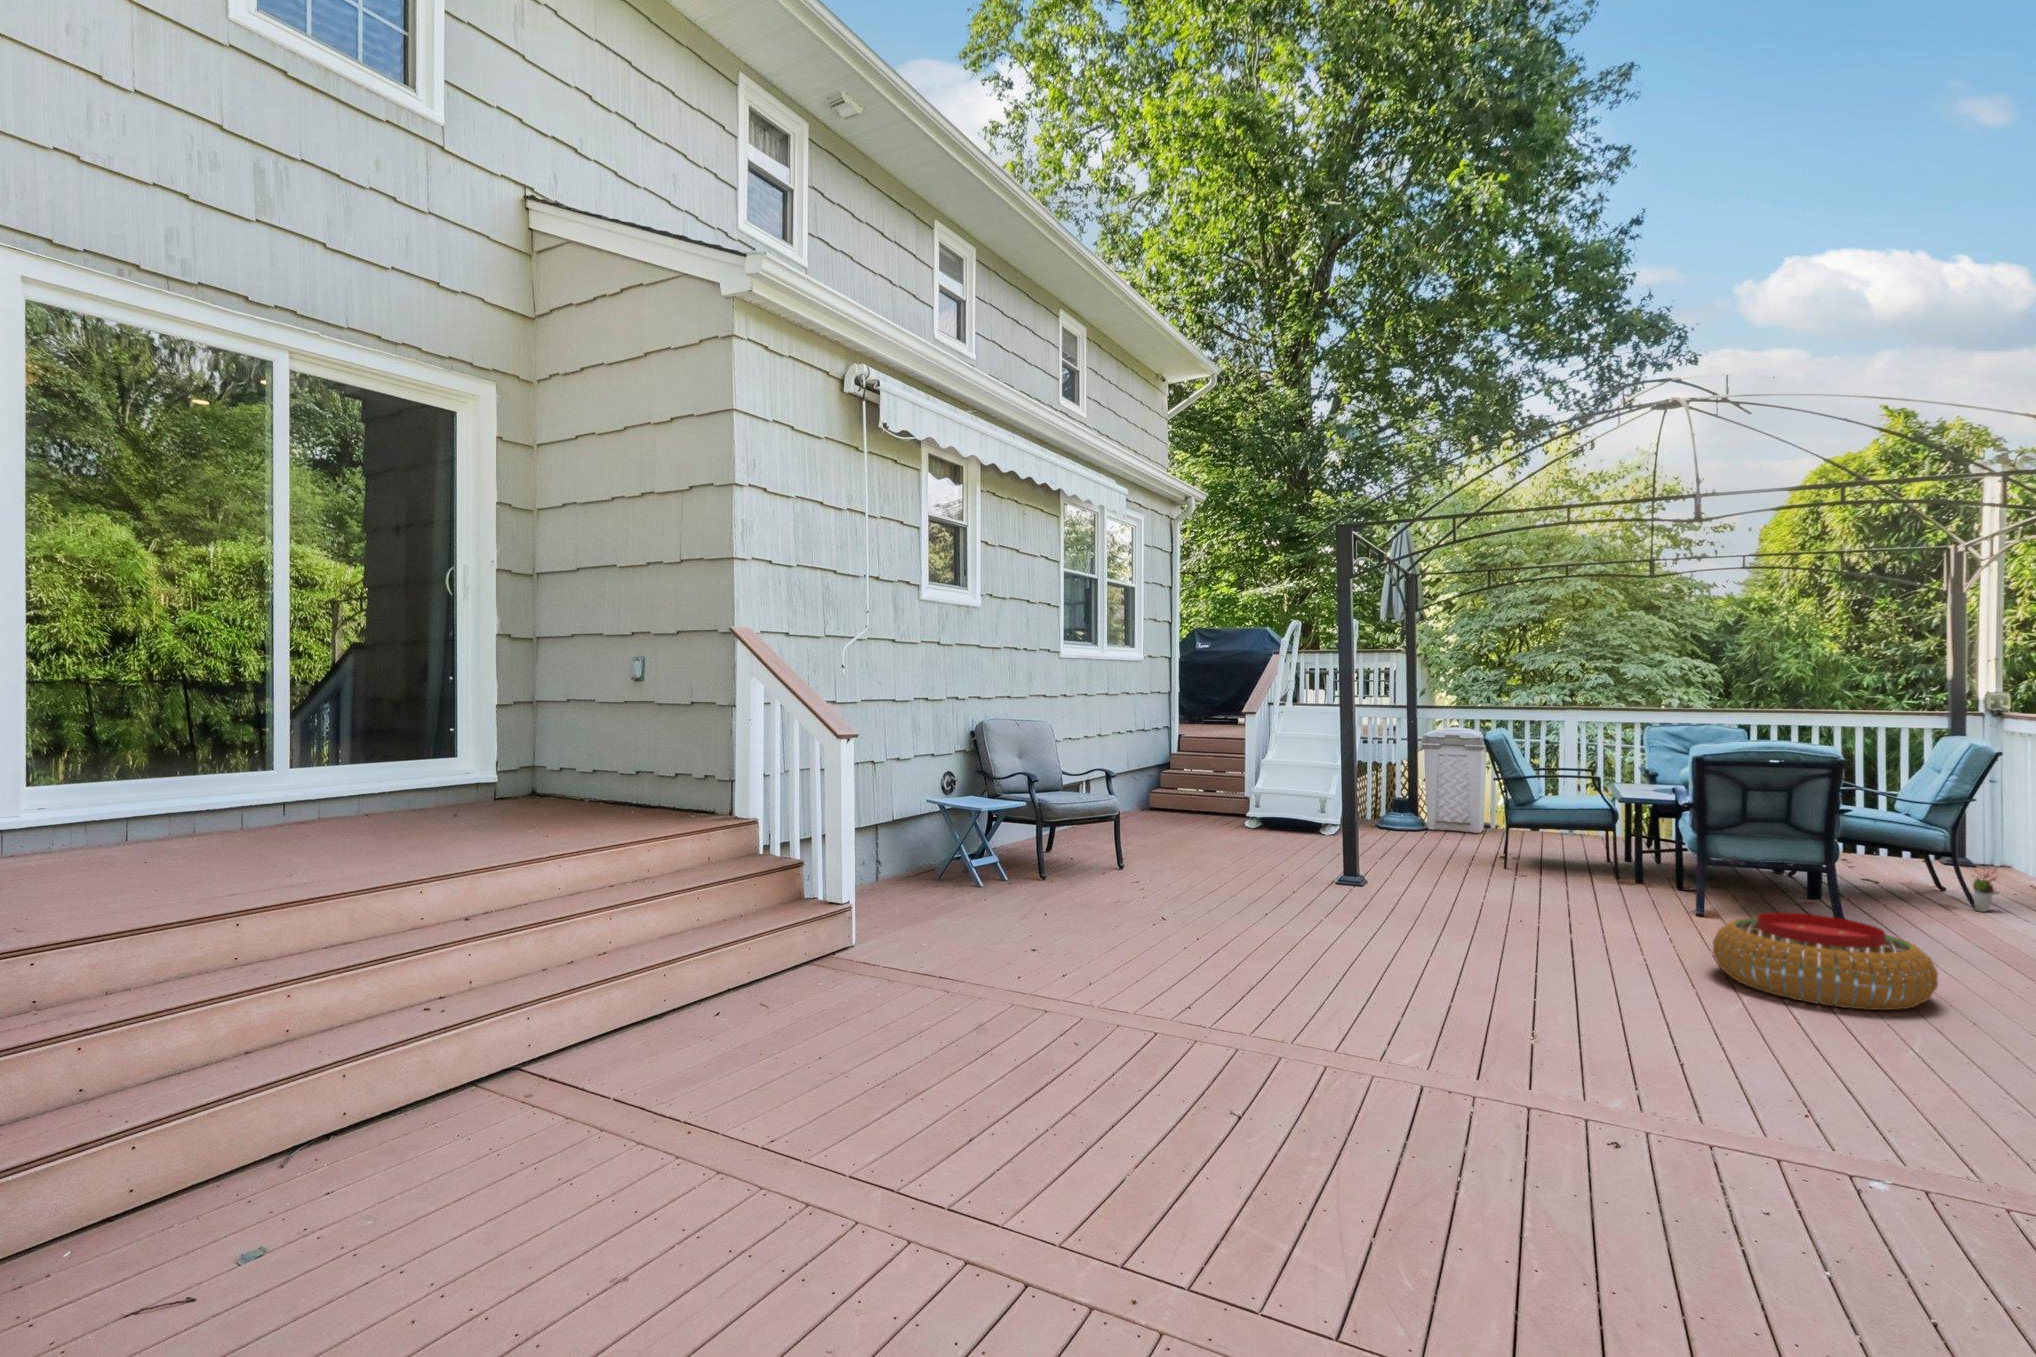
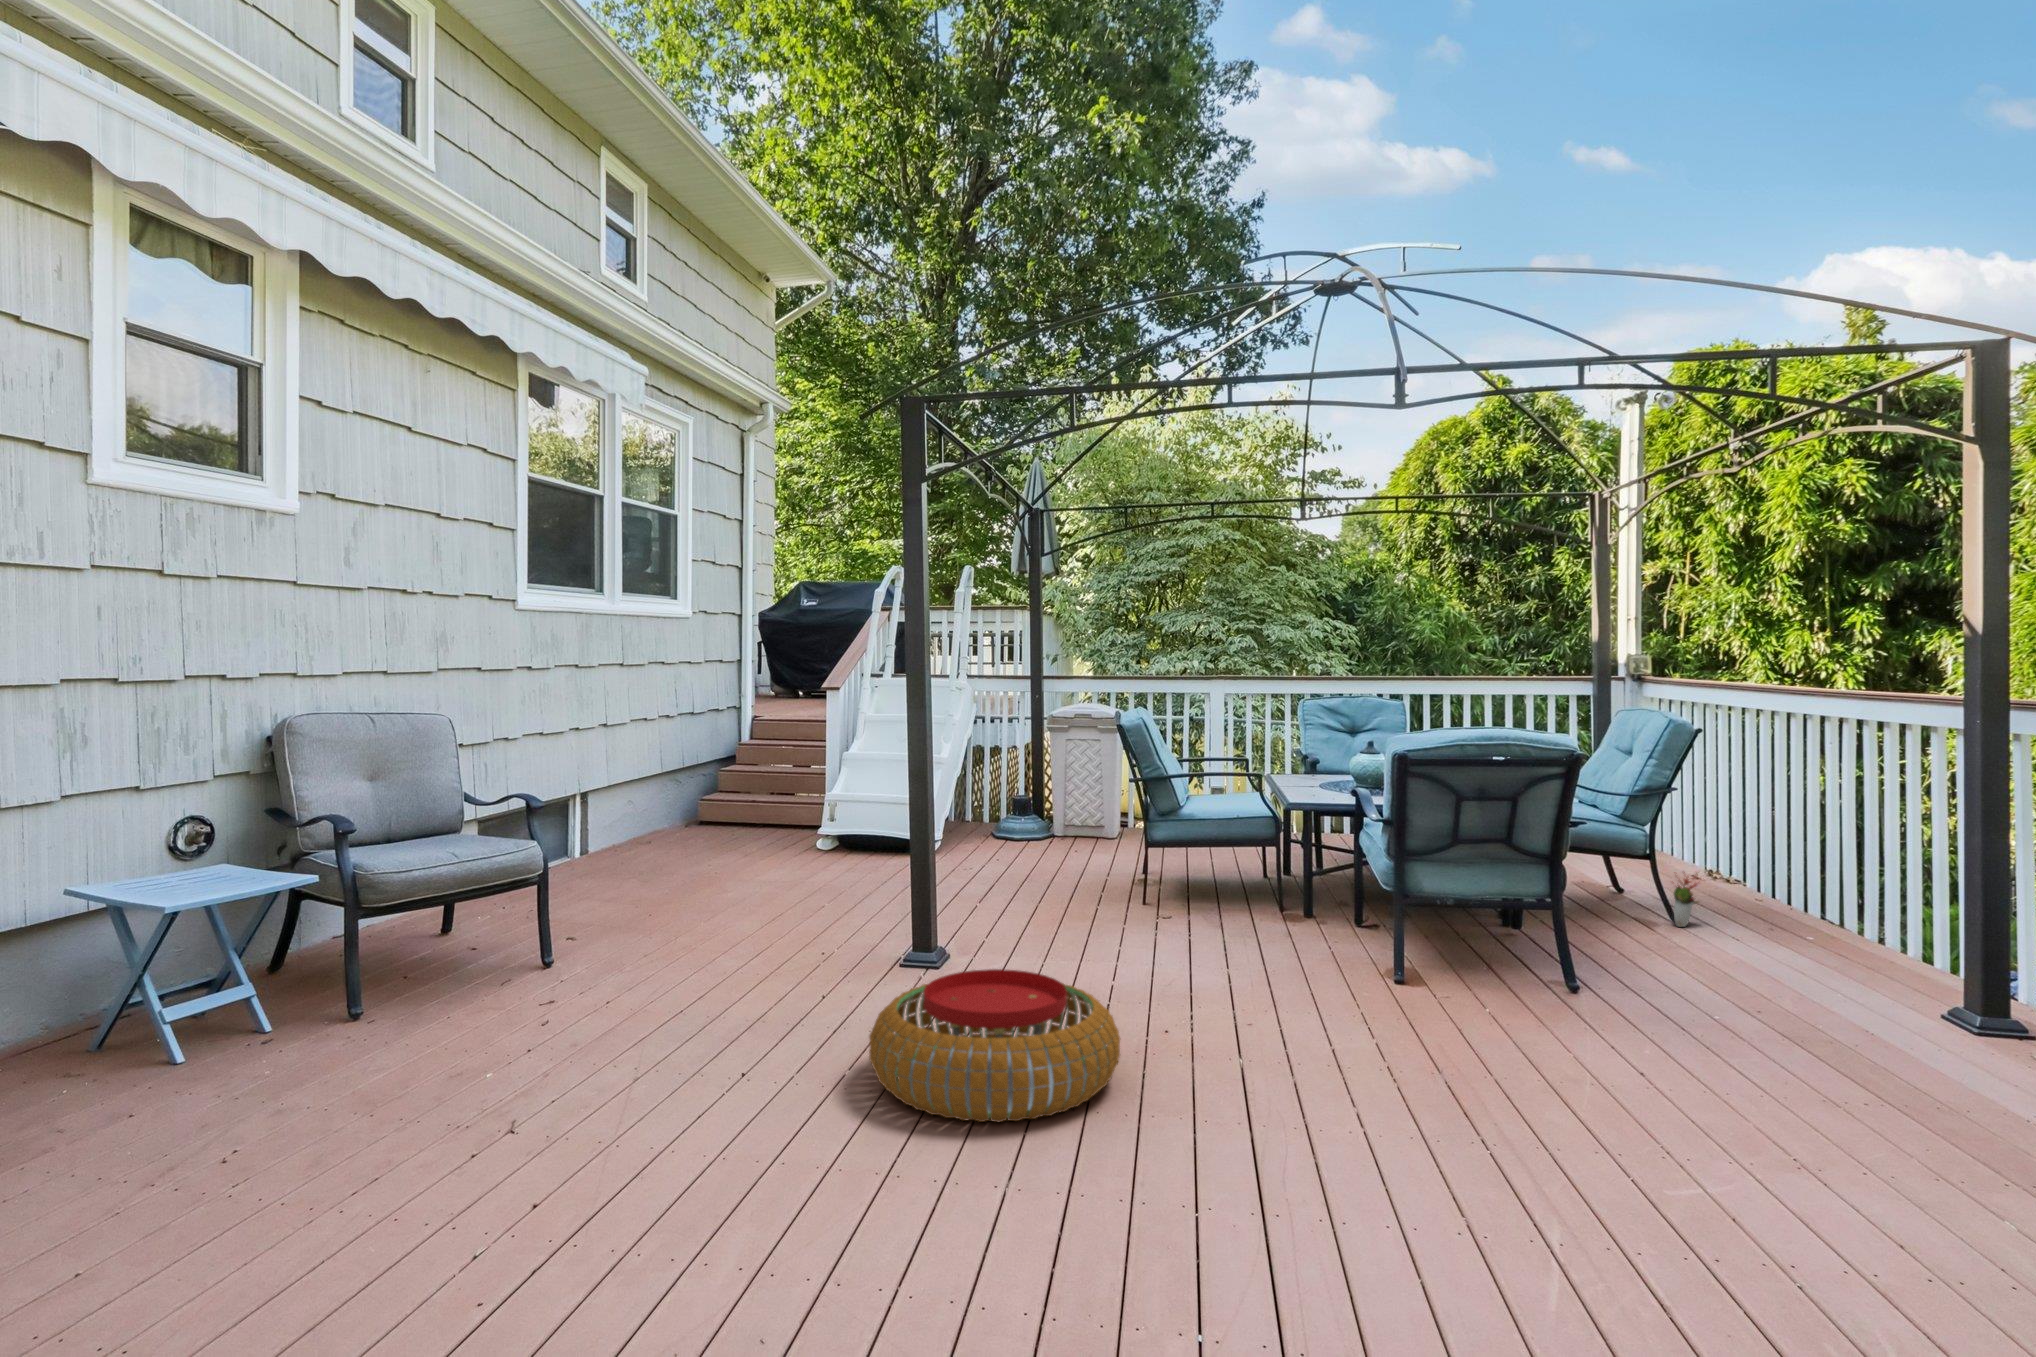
pouf: present [1713,912,1938,1010] -> present [869,969,1120,1122]

